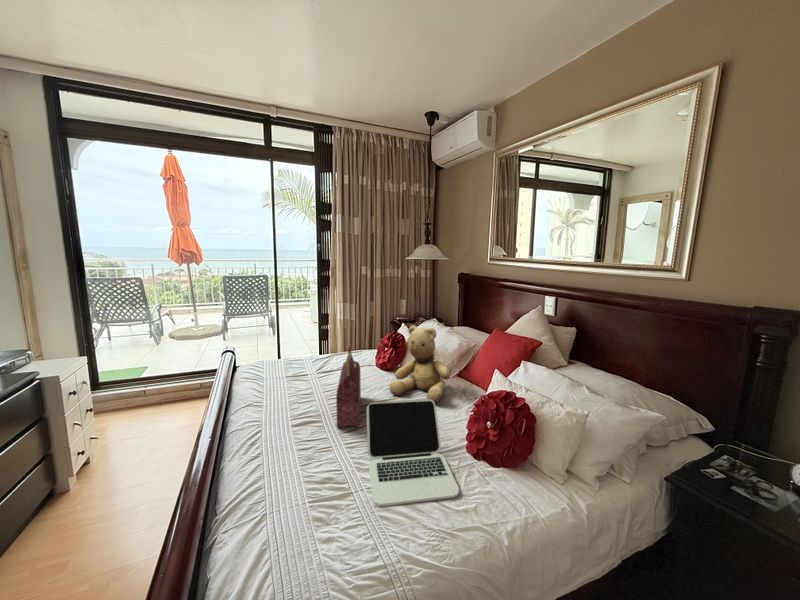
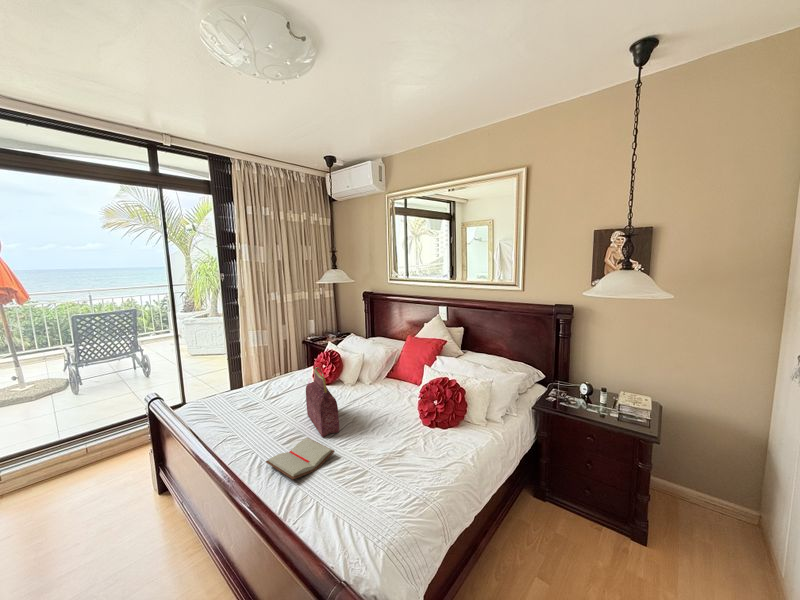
teddy bear: present [390,326,450,403] -> none [343,343,392,404]
laptop: present [366,399,459,506] -> none [352,395,433,472]
paperback book: none [260,423,332,471] -> present [266,438,335,479]

